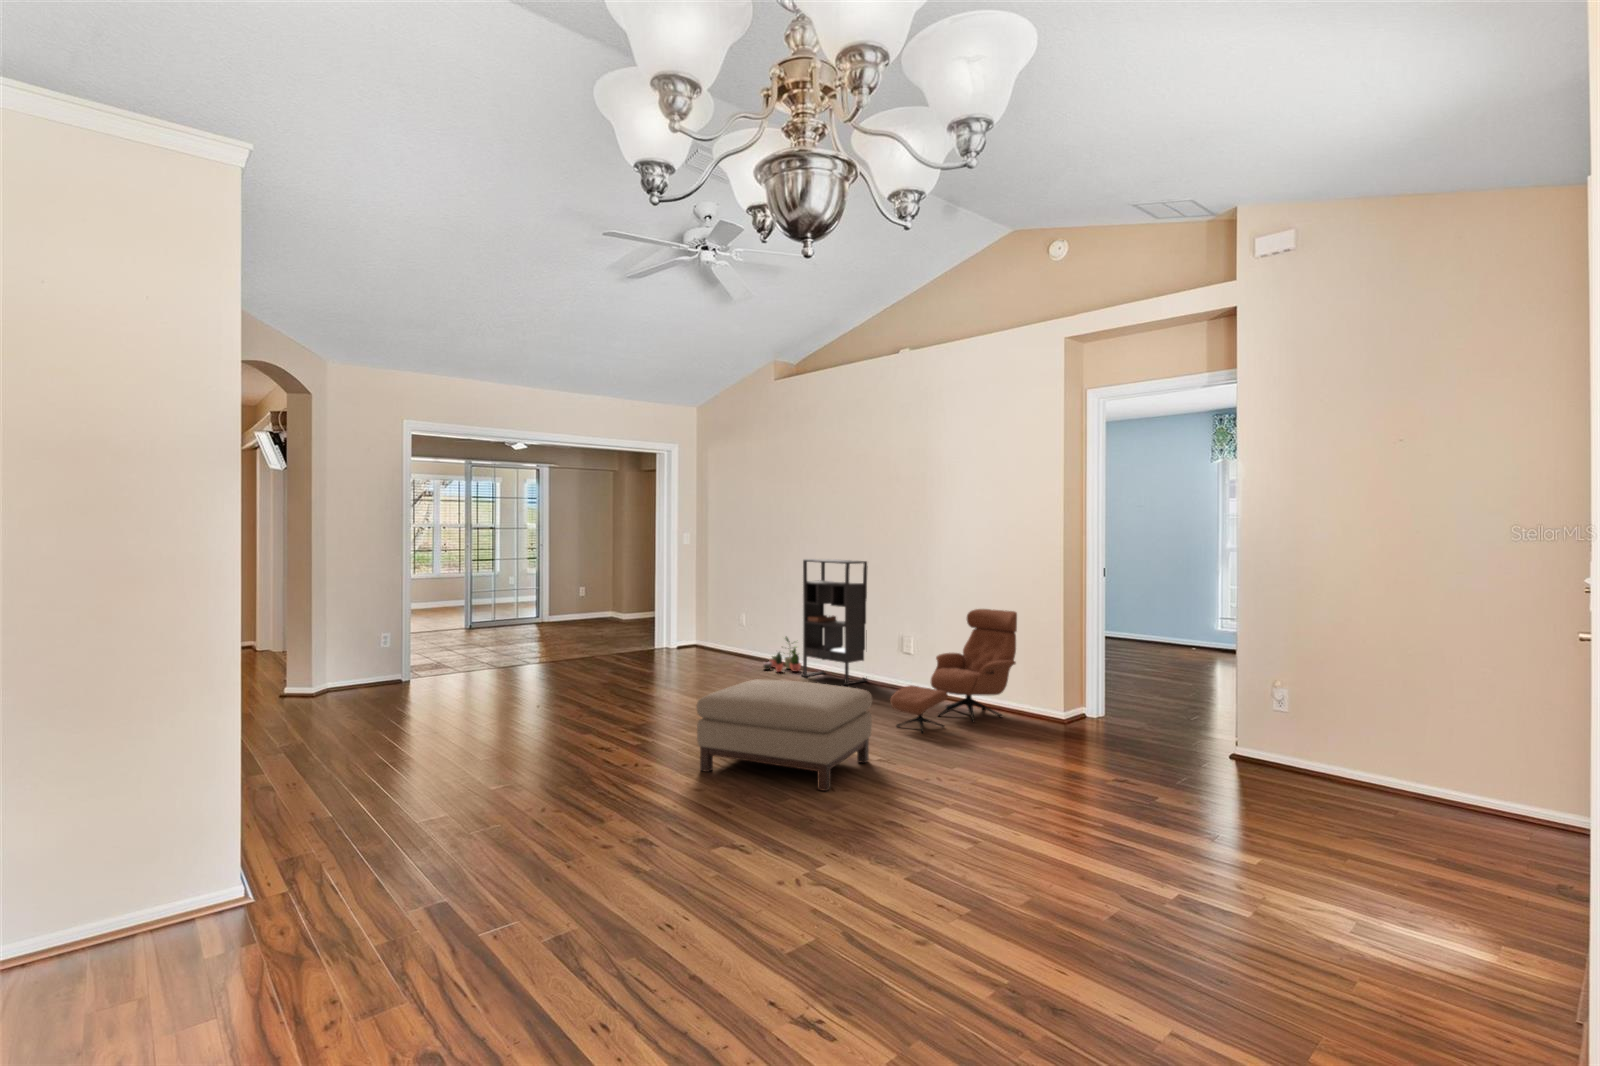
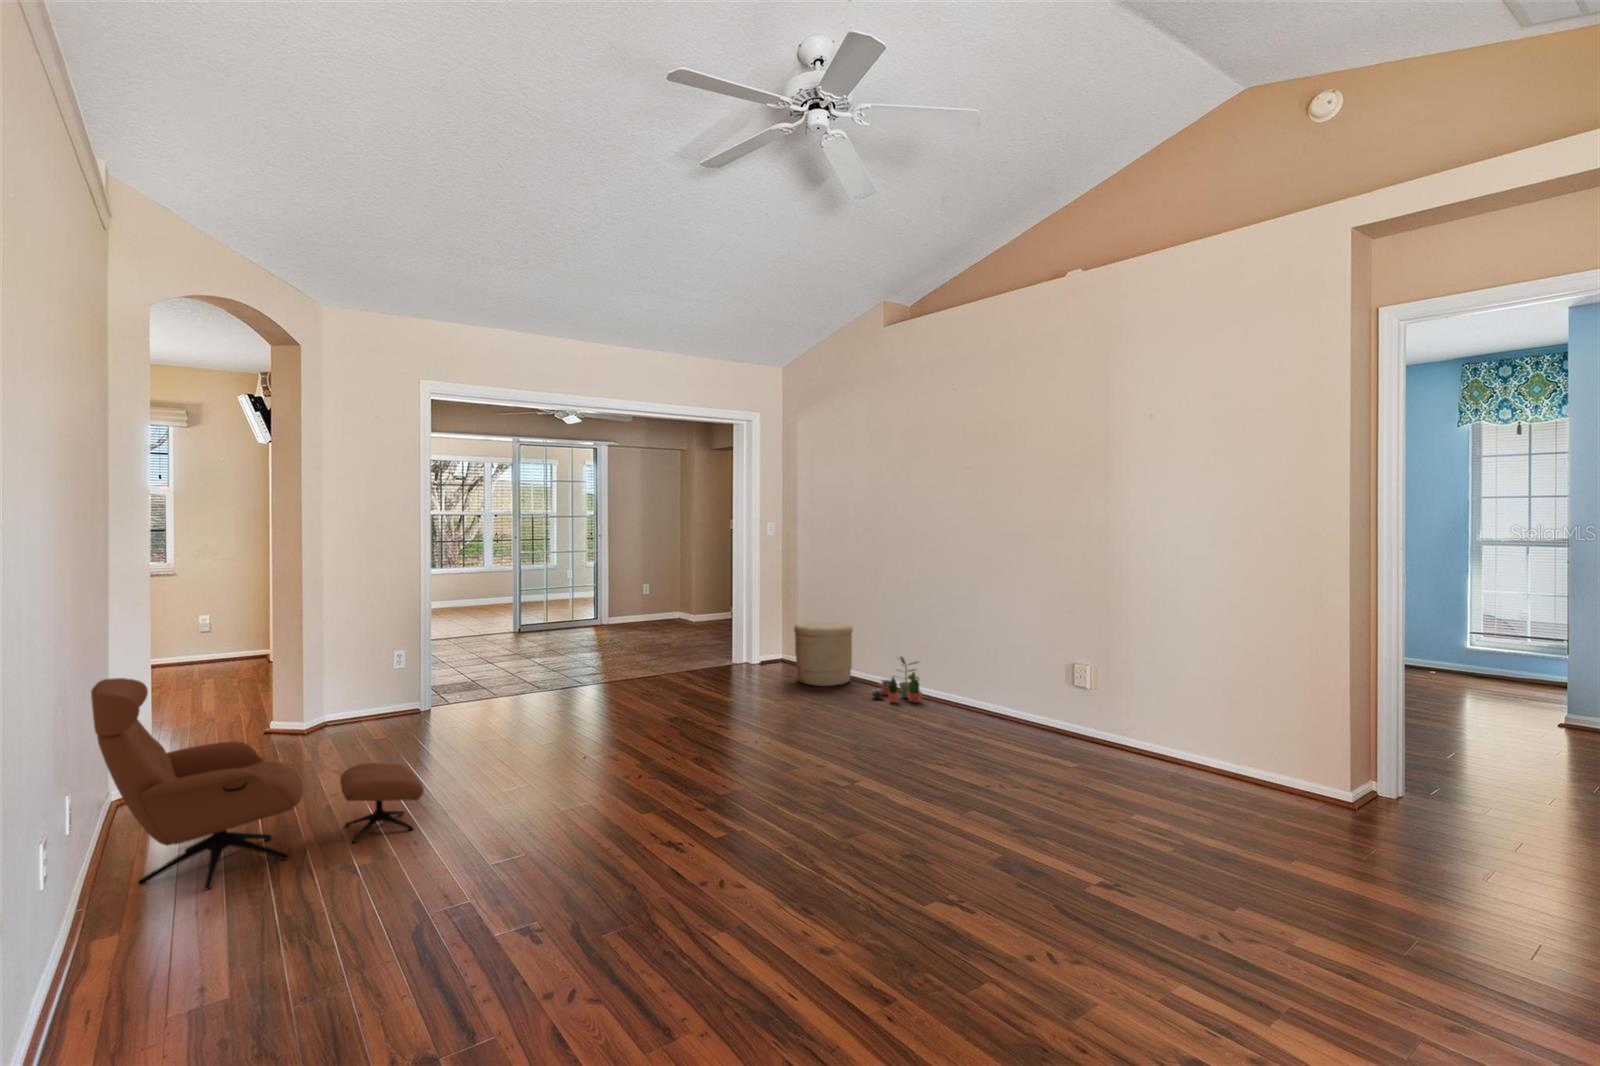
bookshelf: present [802,559,868,685] -> none [925,557,1018,728]
lounge chair: present [890,609,1017,733] -> present [91,678,424,889]
woven basket: none [704,612,751,663] -> present [794,622,853,686]
ottoman: present [696,679,872,791] -> none [815,749,1092,972]

